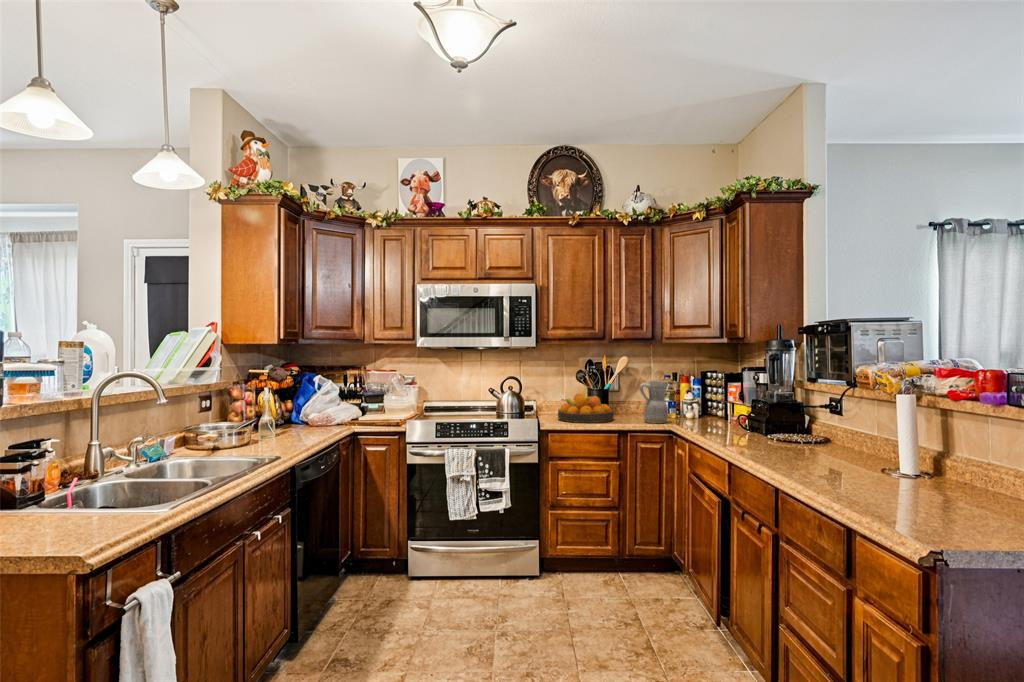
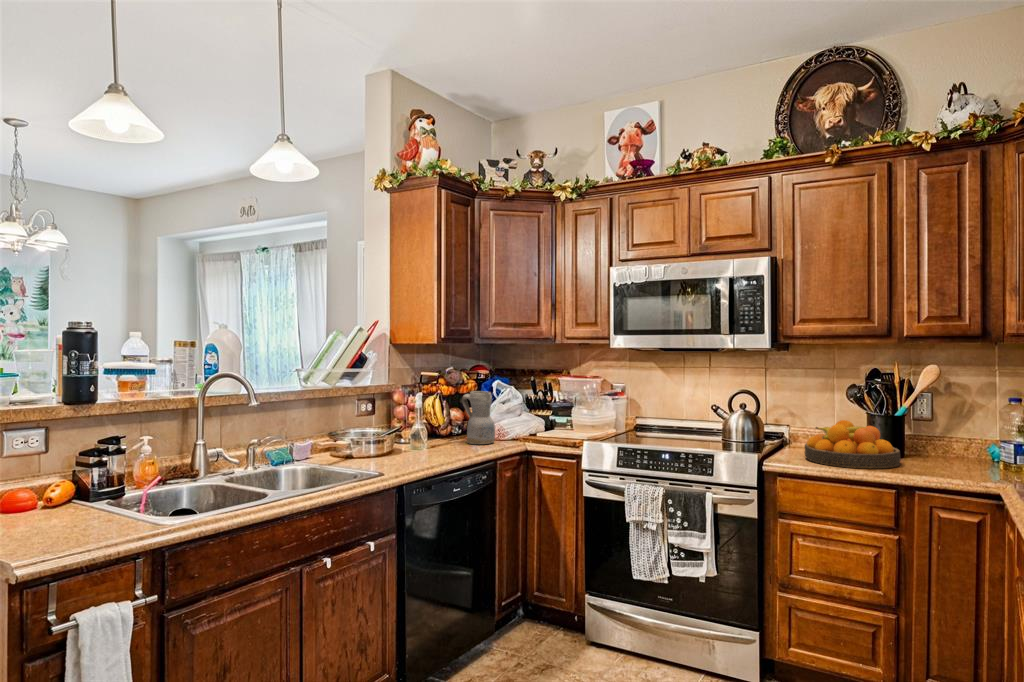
ceramic pitcher: present [639,380,668,423] -> present [462,391,495,444]

